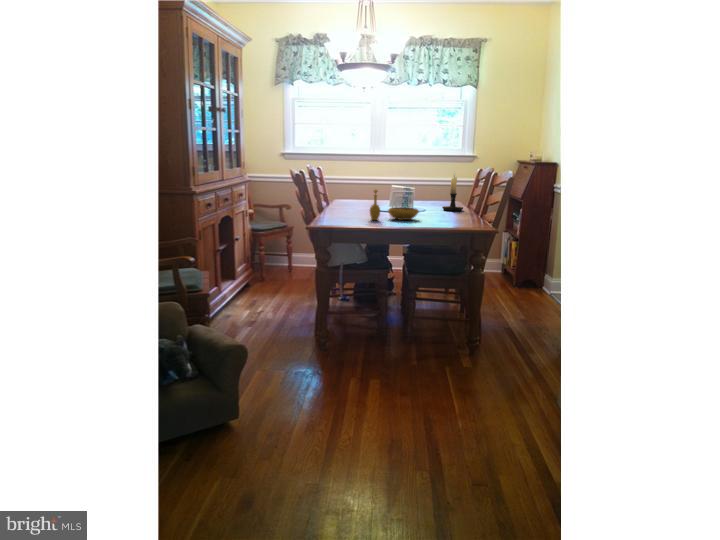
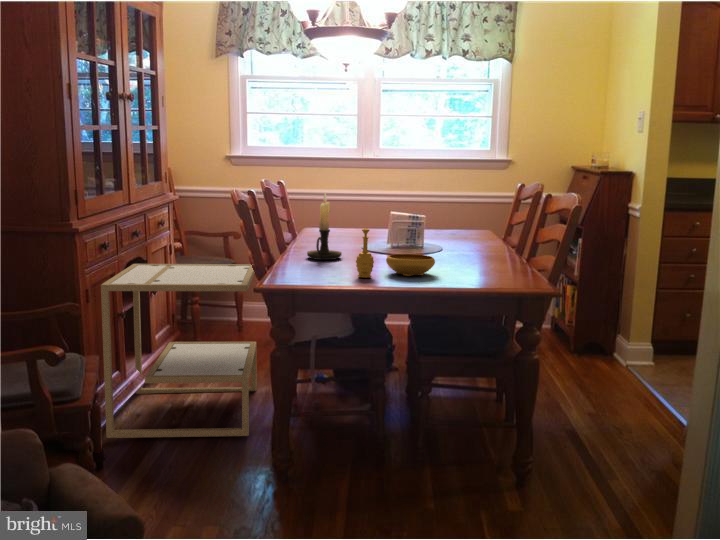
candle holder: present [442,172,463,211] -> present [307,194,342,260]
side table: none [210,219,304,325] -> present [101,264,257,438]

